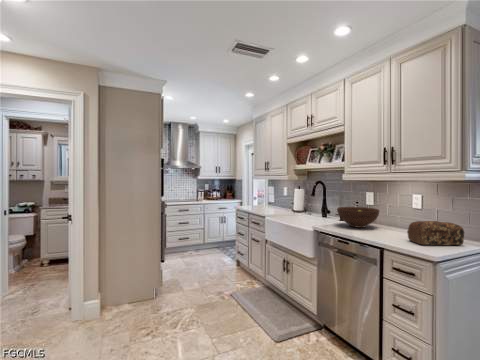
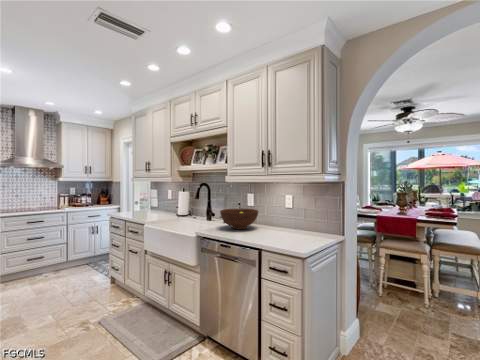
bread loaf: present [407,221,464,245] -> none [281,219,324,242]

